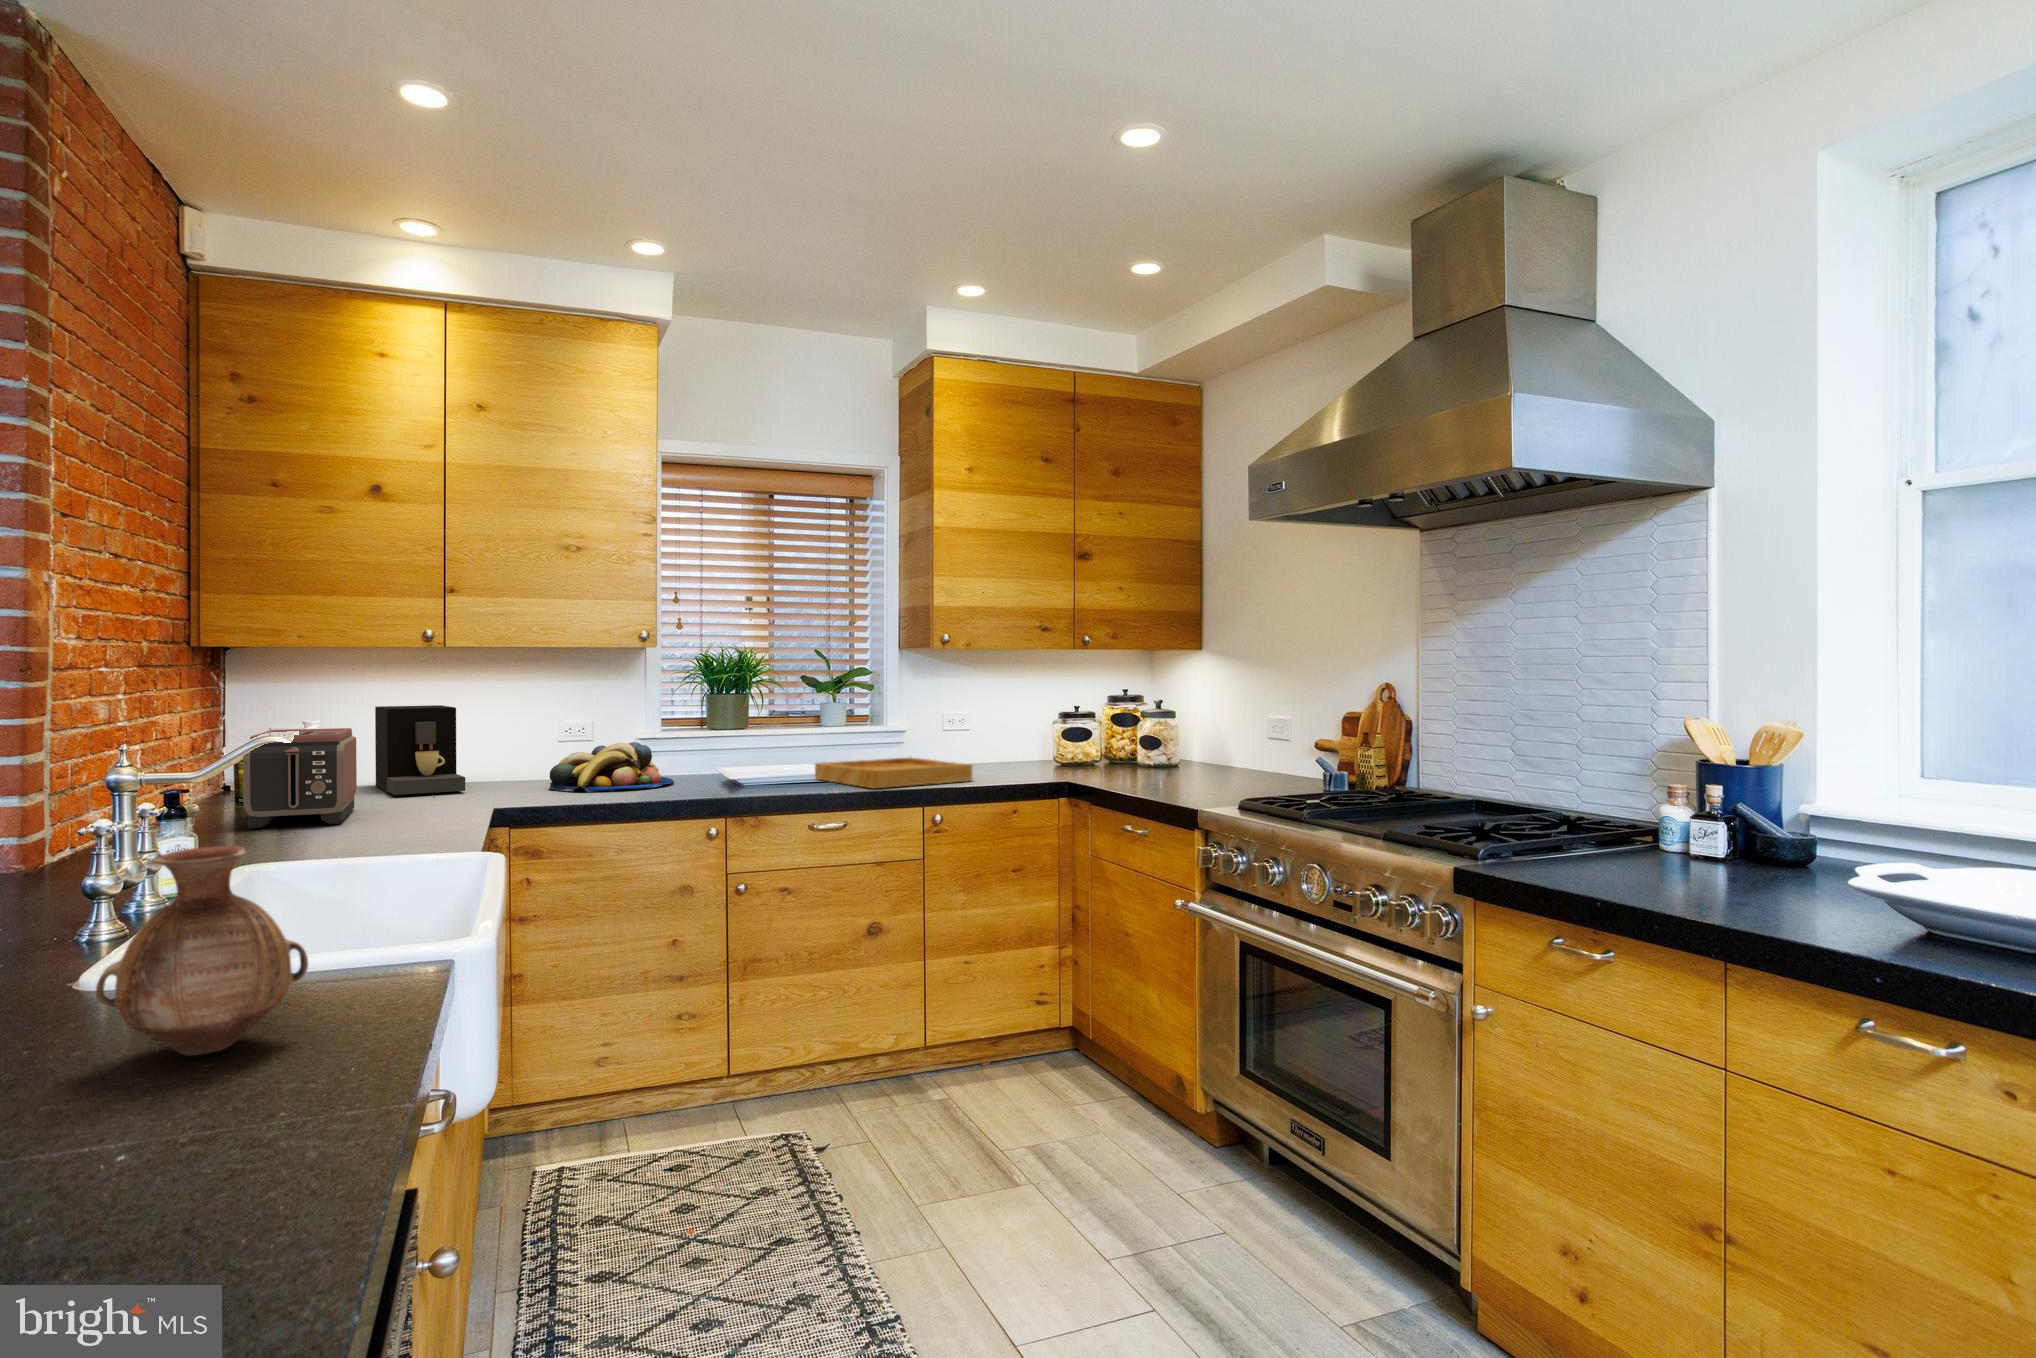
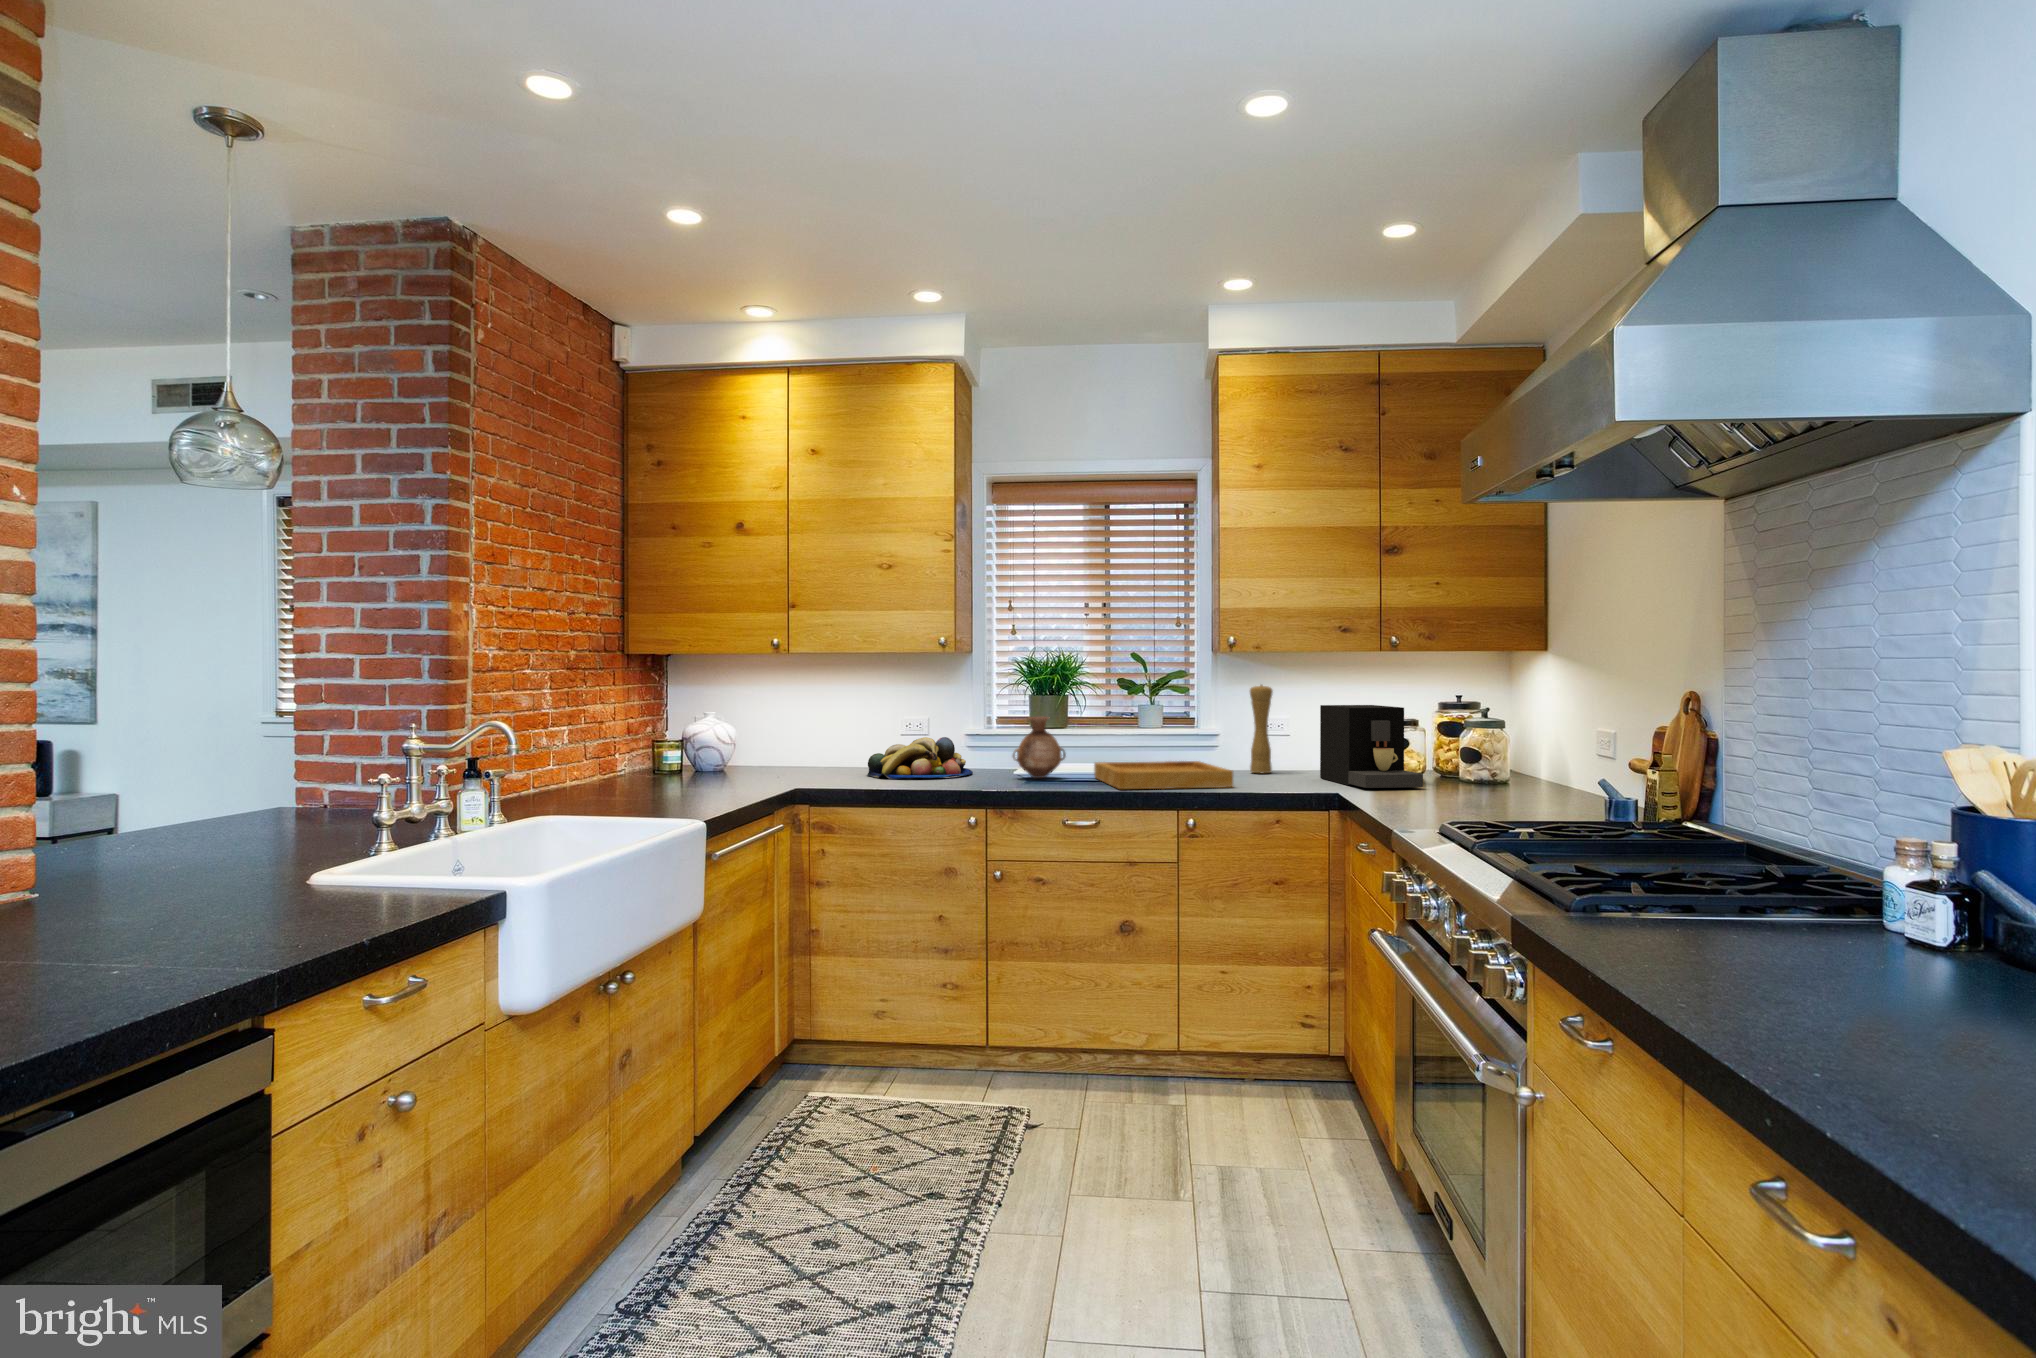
pepper mill: none [950,680,972,767] -> present [1250,685,1273,773]
coffee maker: present [375,705,465,795] -> present [1320,705,1423,788]
toaster: present [243,728,357,828] -> none [608,719,707,793]
vase: present [96,846,308,1056] -> present [1013,717,1066,778]

